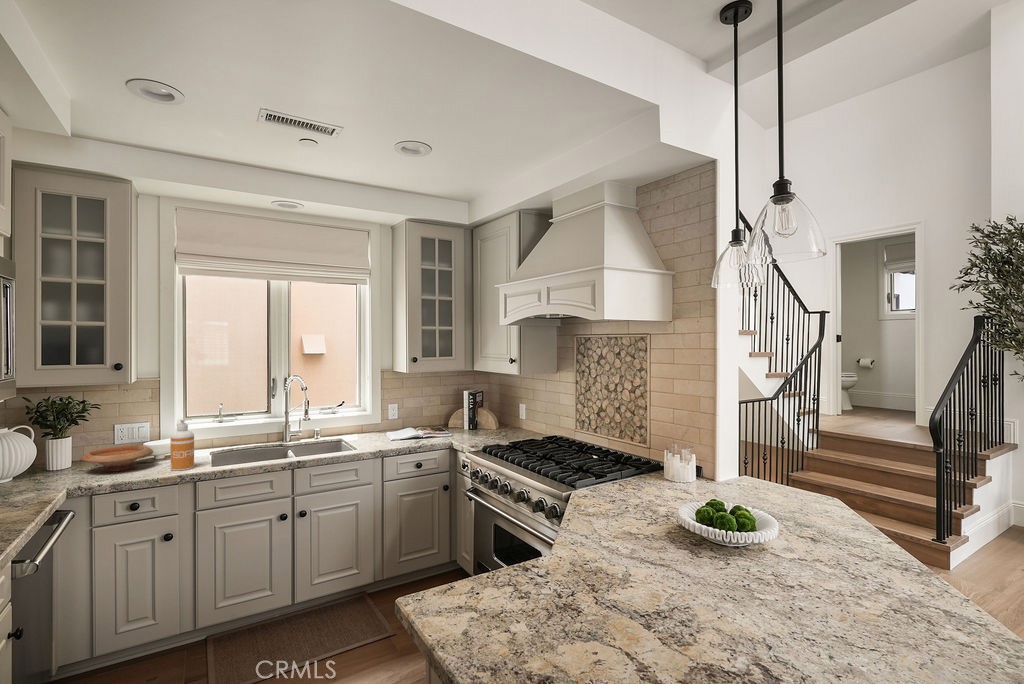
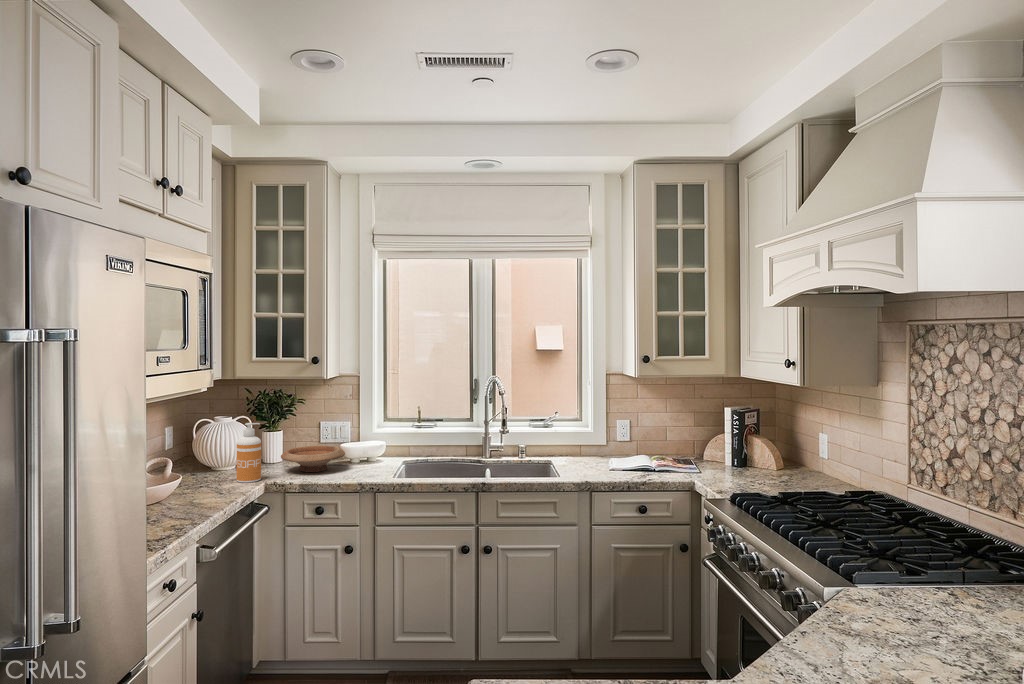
soap dispenser: present [171,419,194,471] -> present [237,423,261,483]

